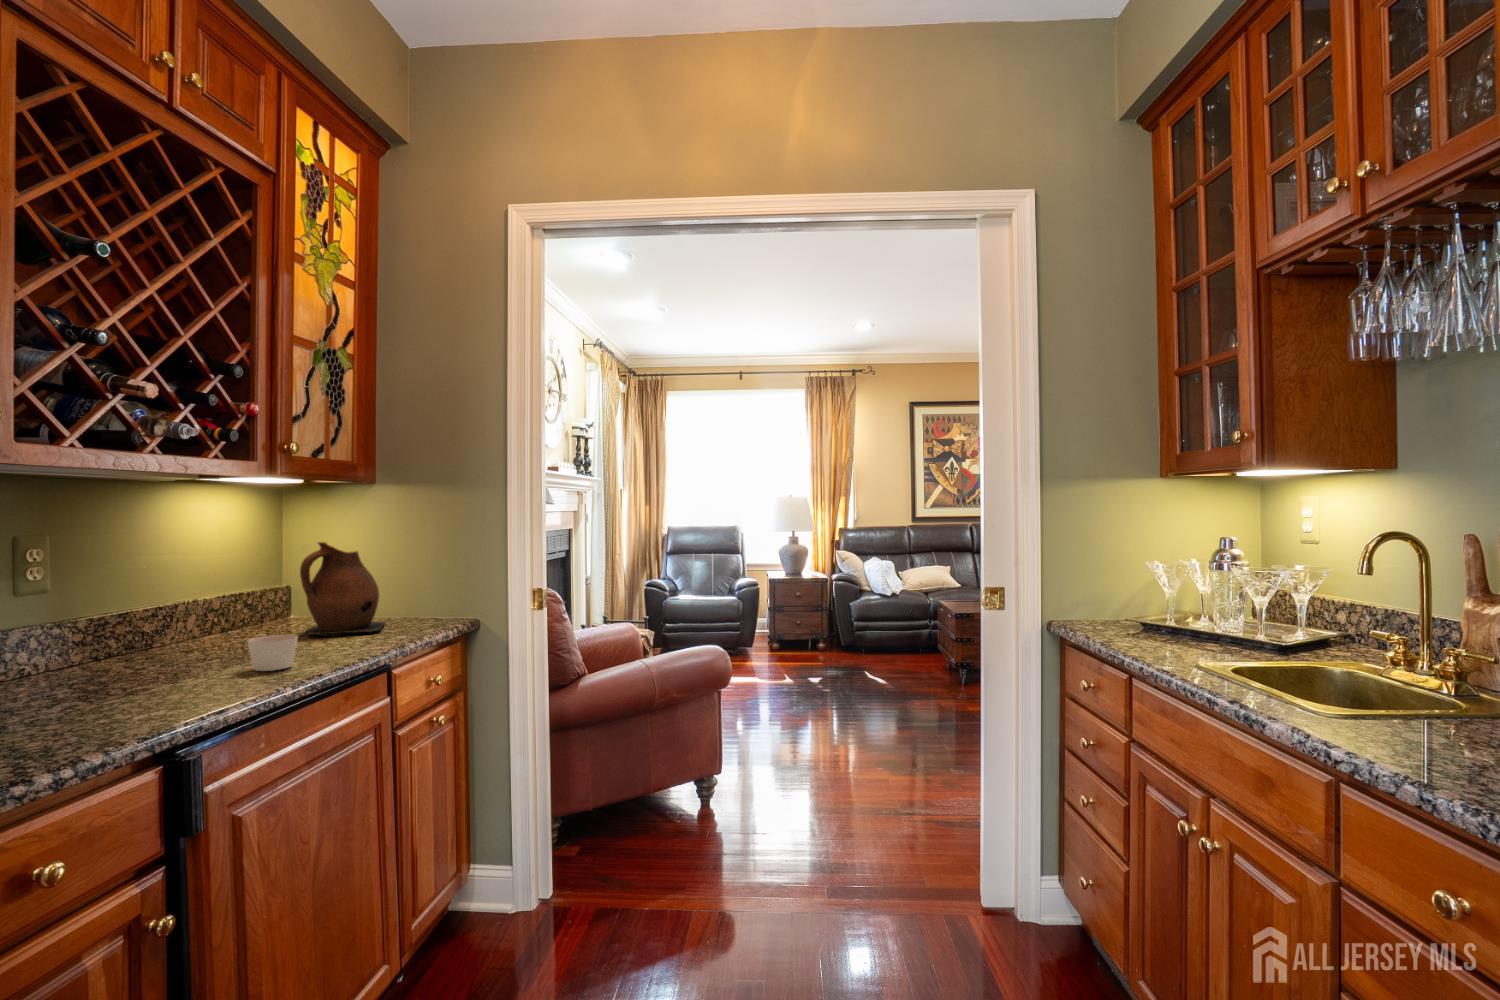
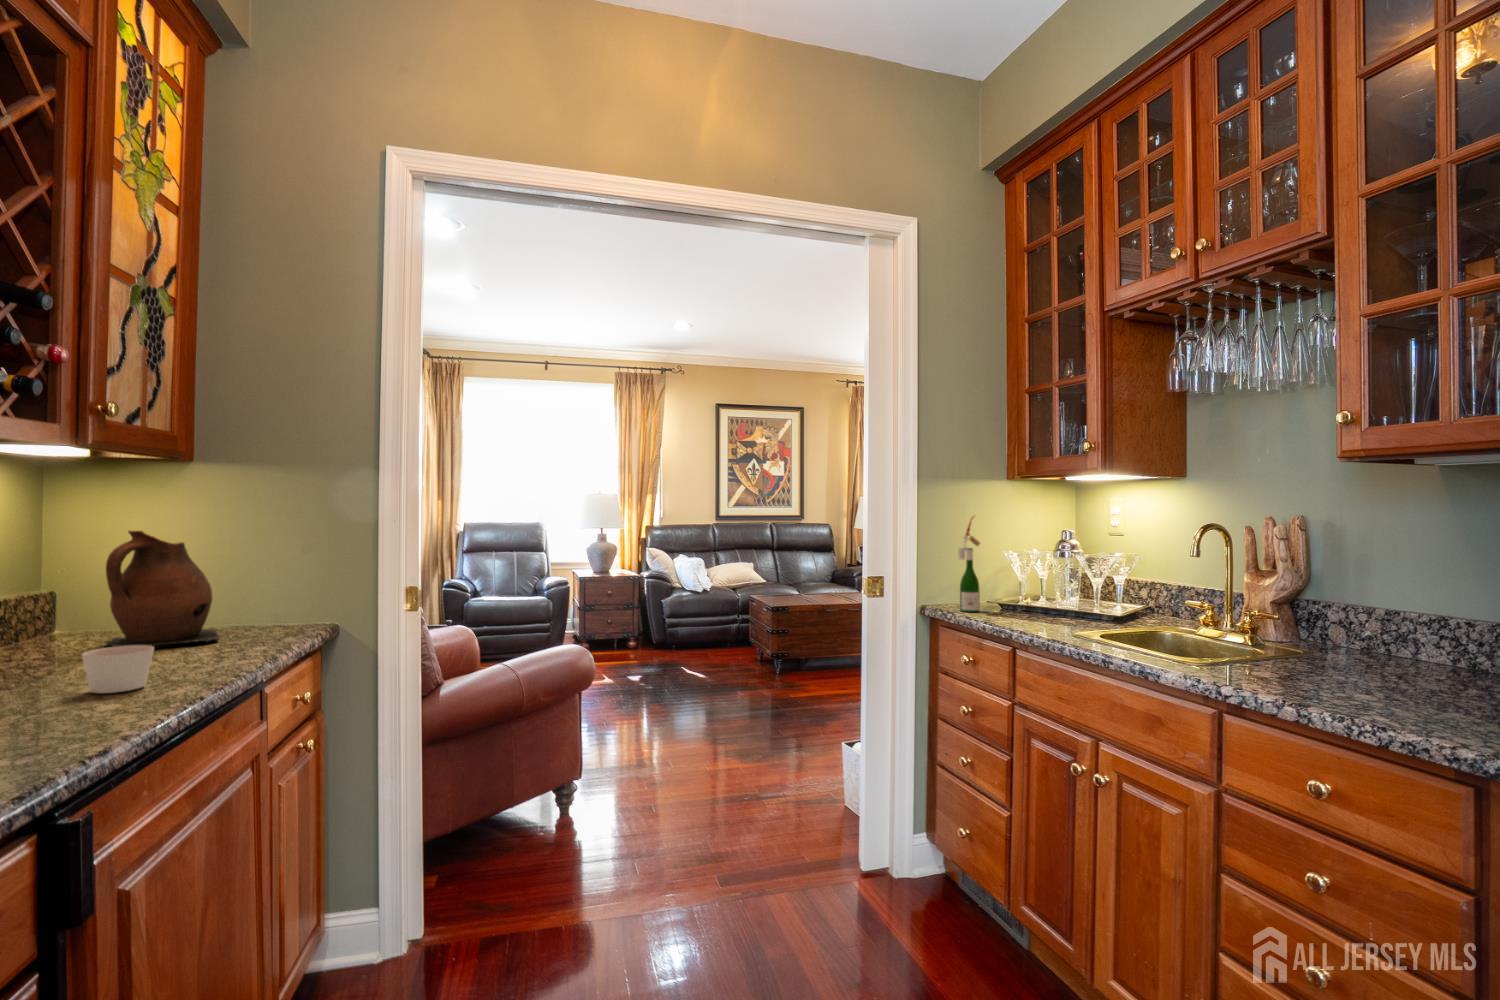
wine bottle: none [1089,520,1127,631] -> present [958,516,988,612]

